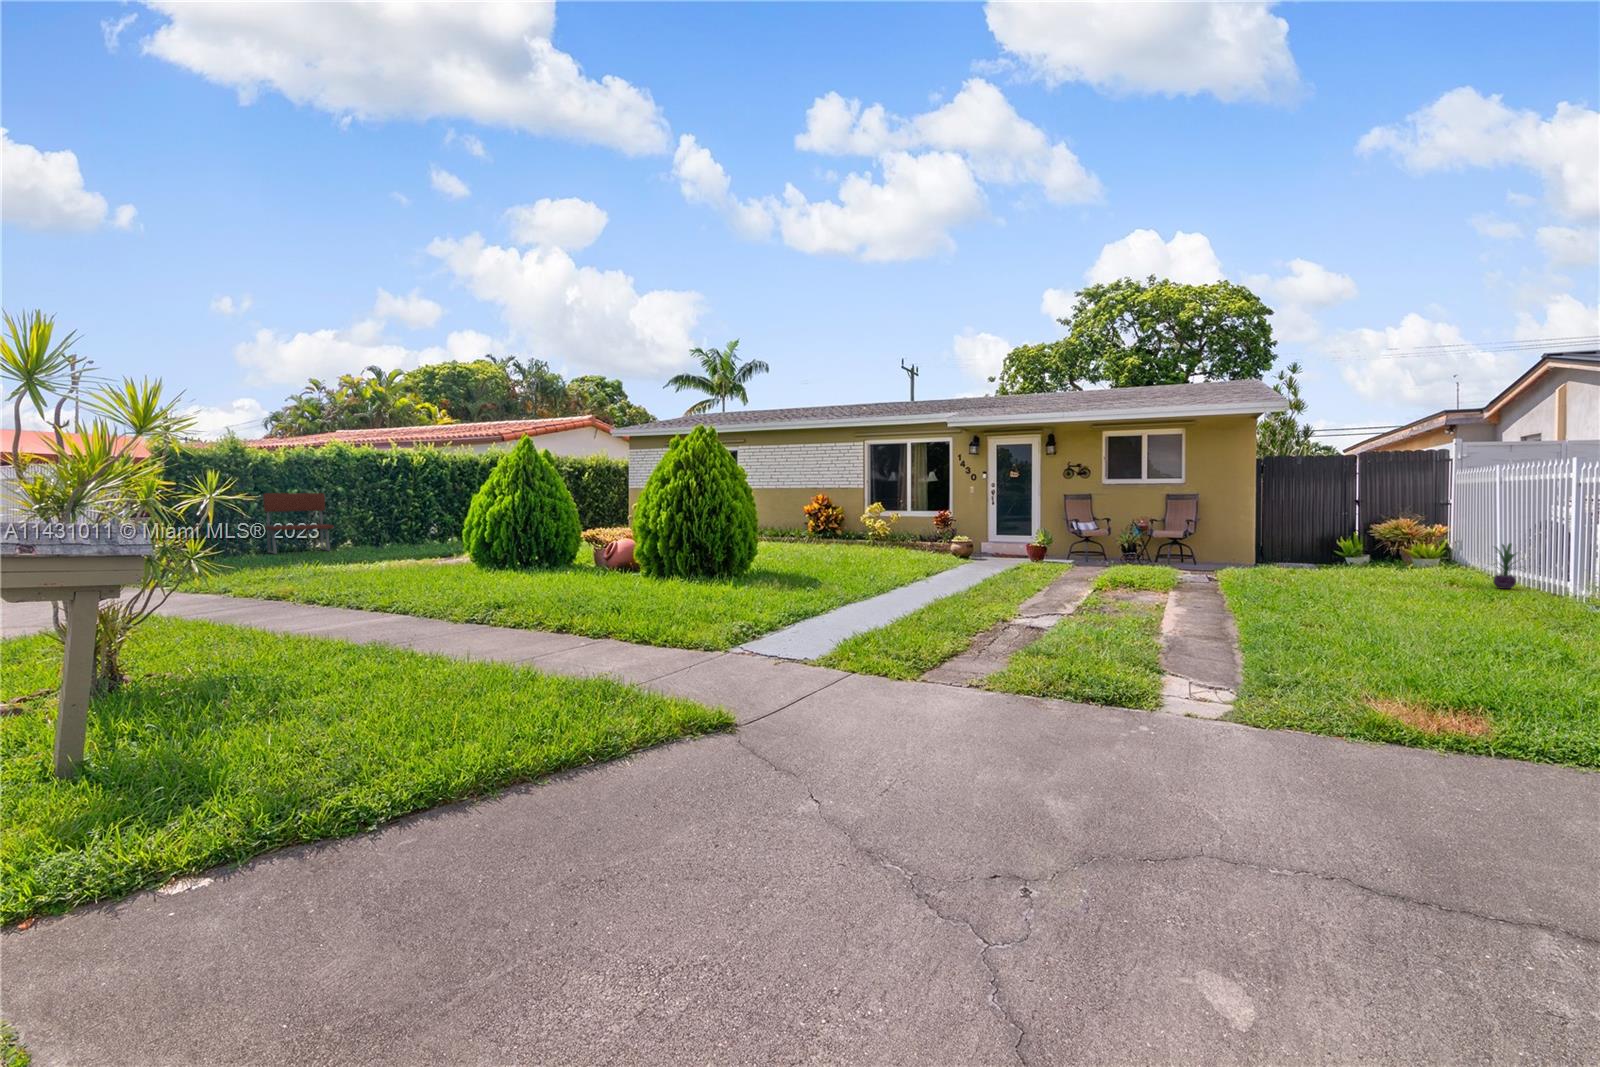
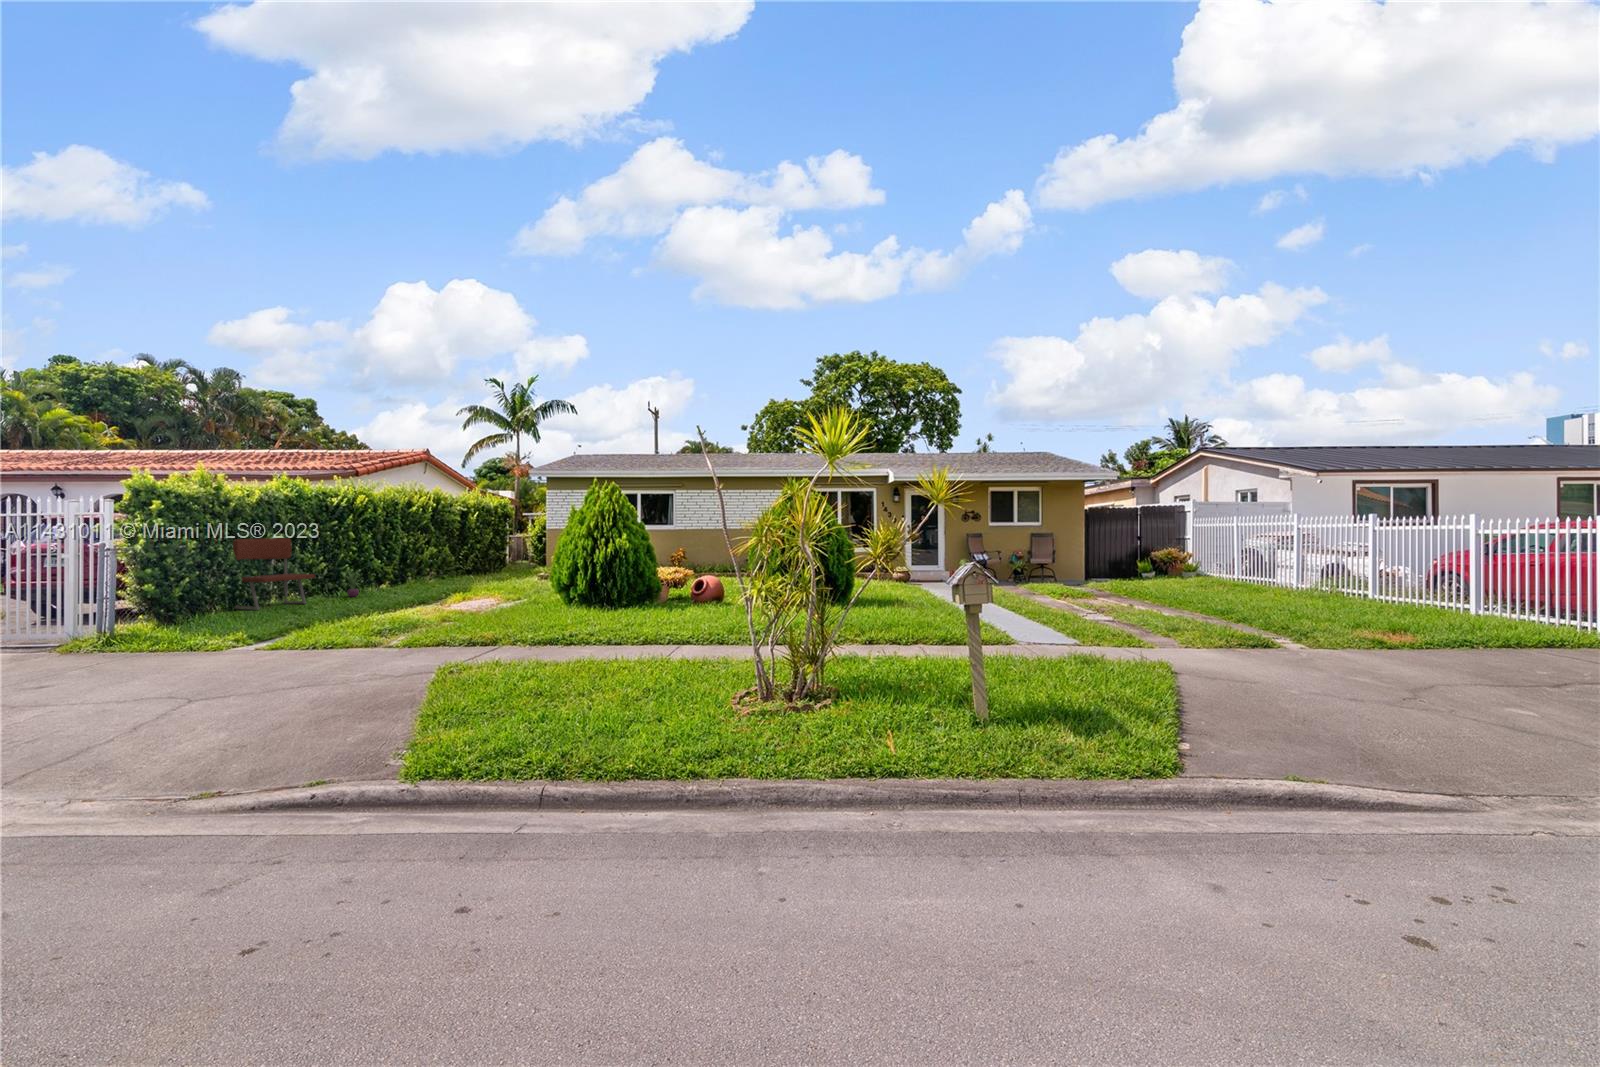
decorative plant: present [1493,543,1525,589] -> present [347,572,359,597]

